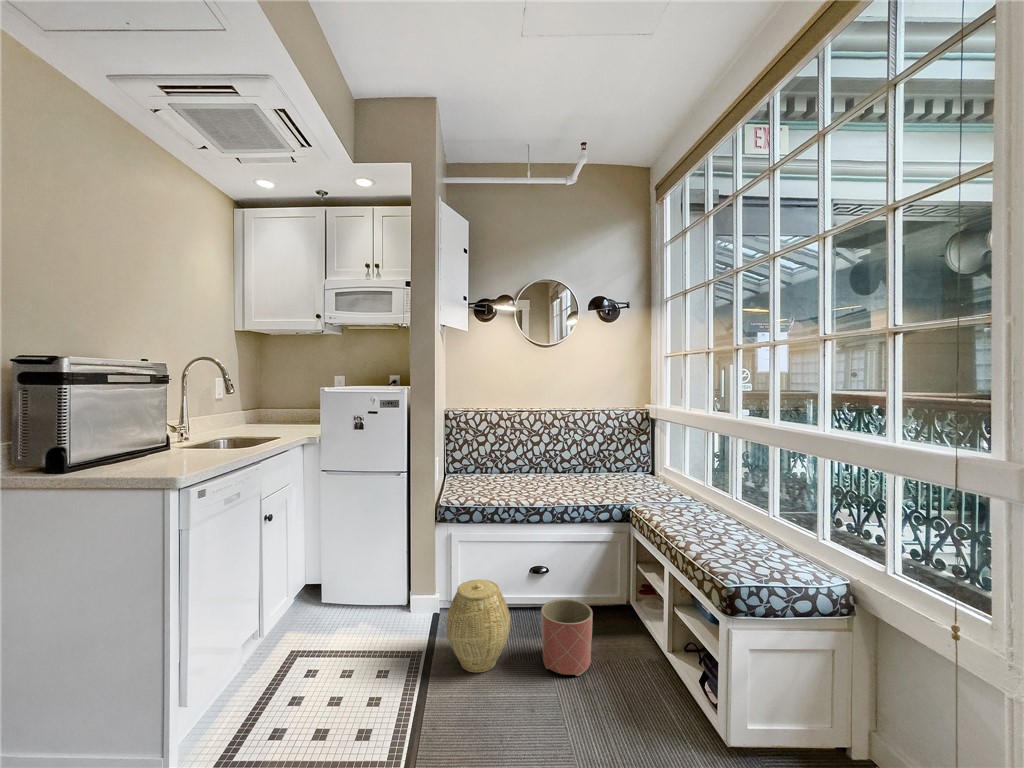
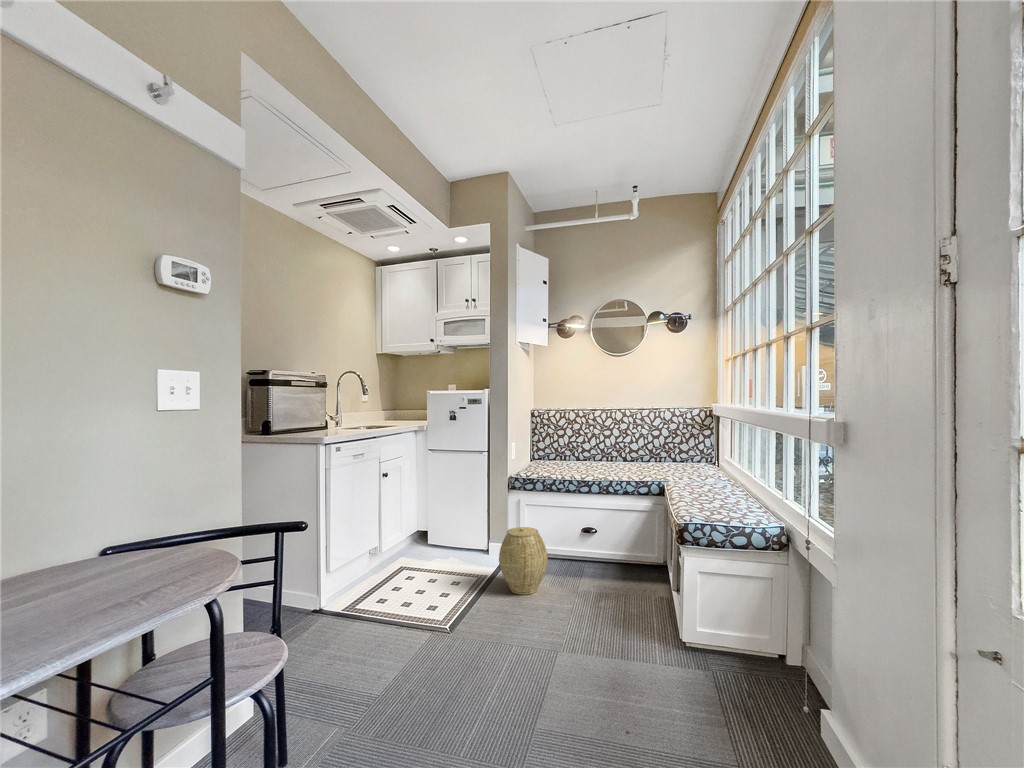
planter: present [541,599,593,676] -> none [569,549,611,607]

